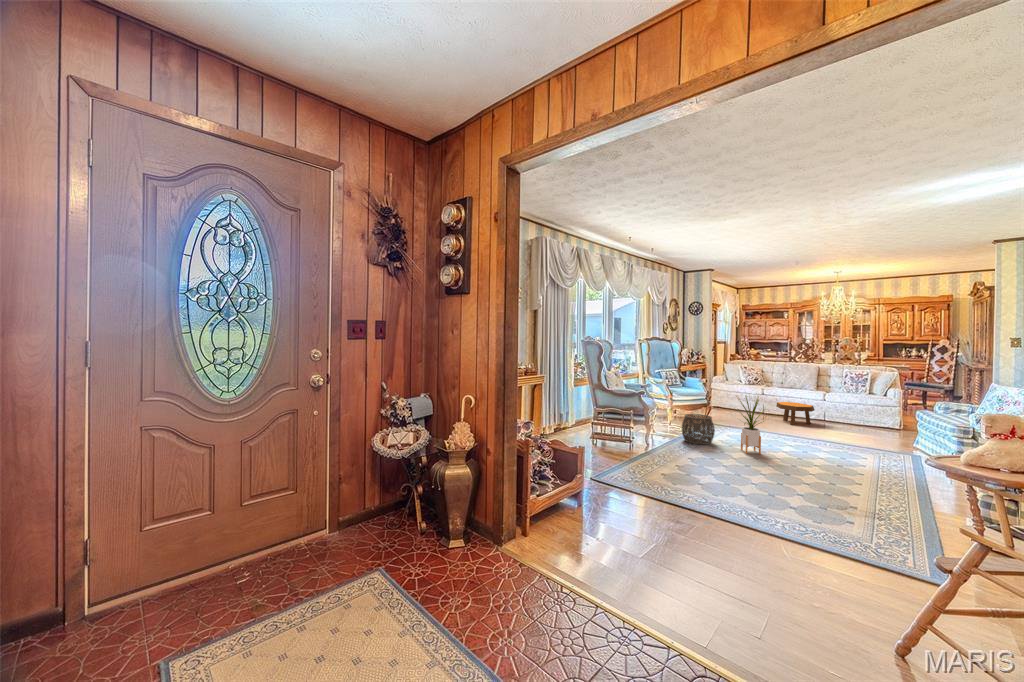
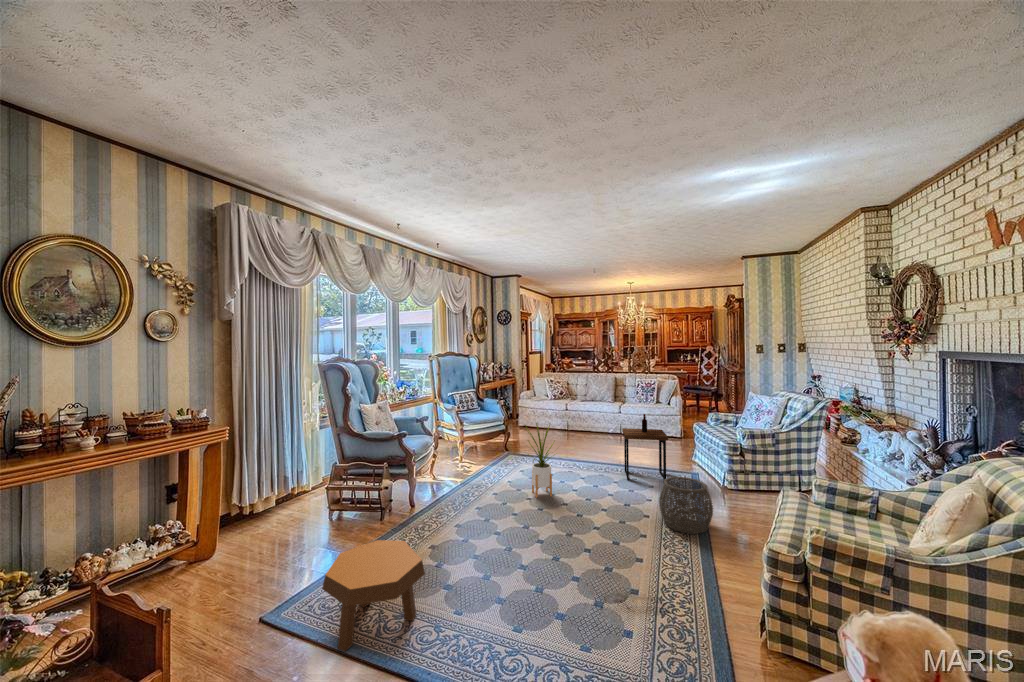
side table: none [830,396,884,459] -> present [622,414,668,480]
footstool: present [776,402,814,425] -> present [322,540,425,651]
woven basket: present [682,414,715,445] -> present [659,477,713,534]

